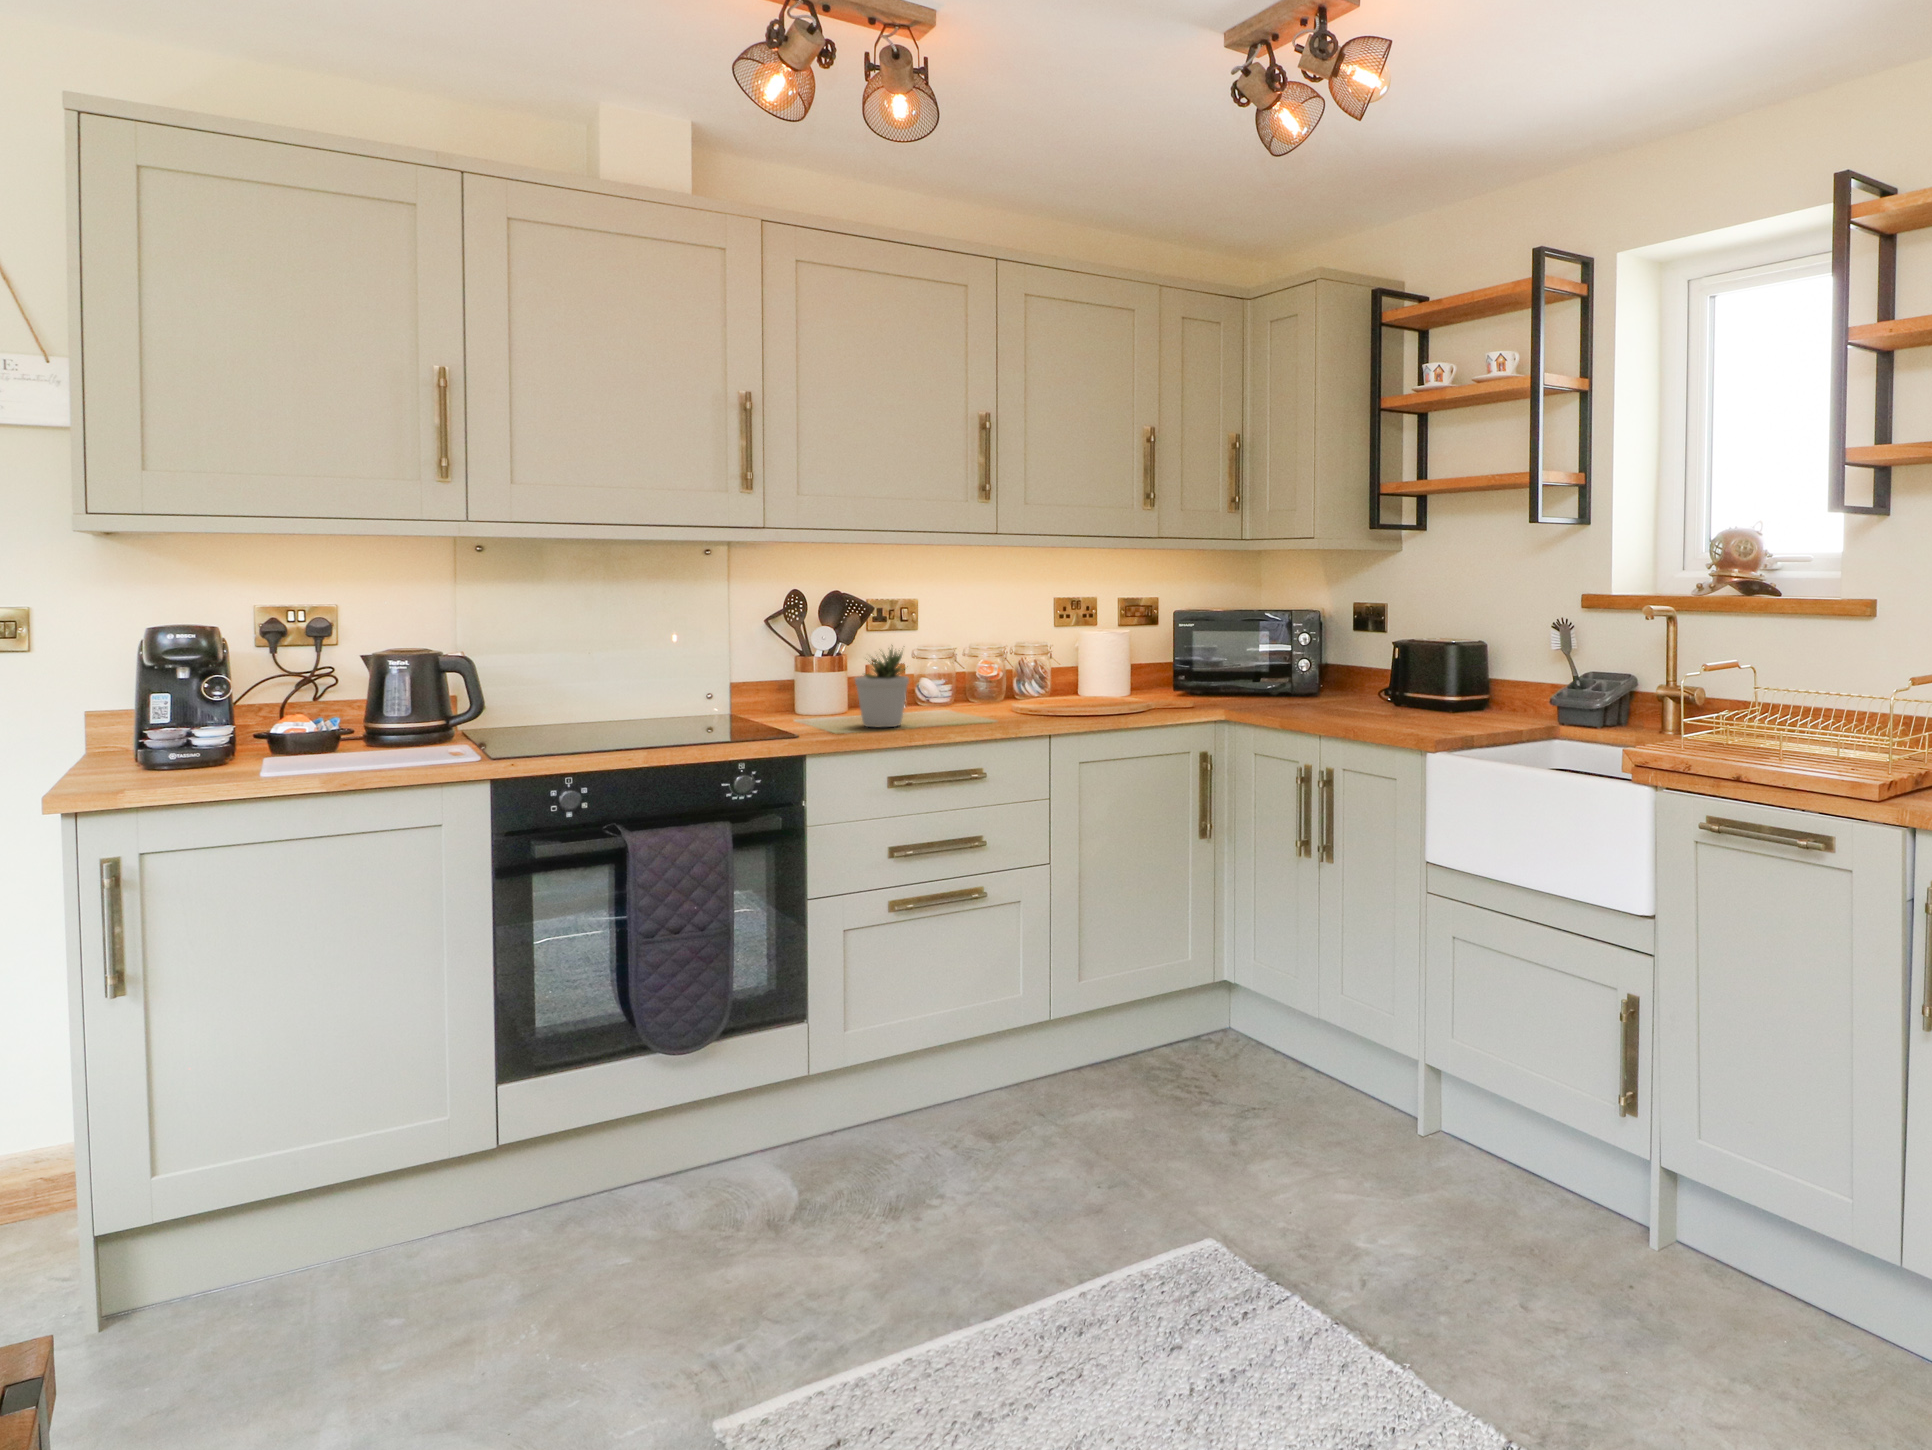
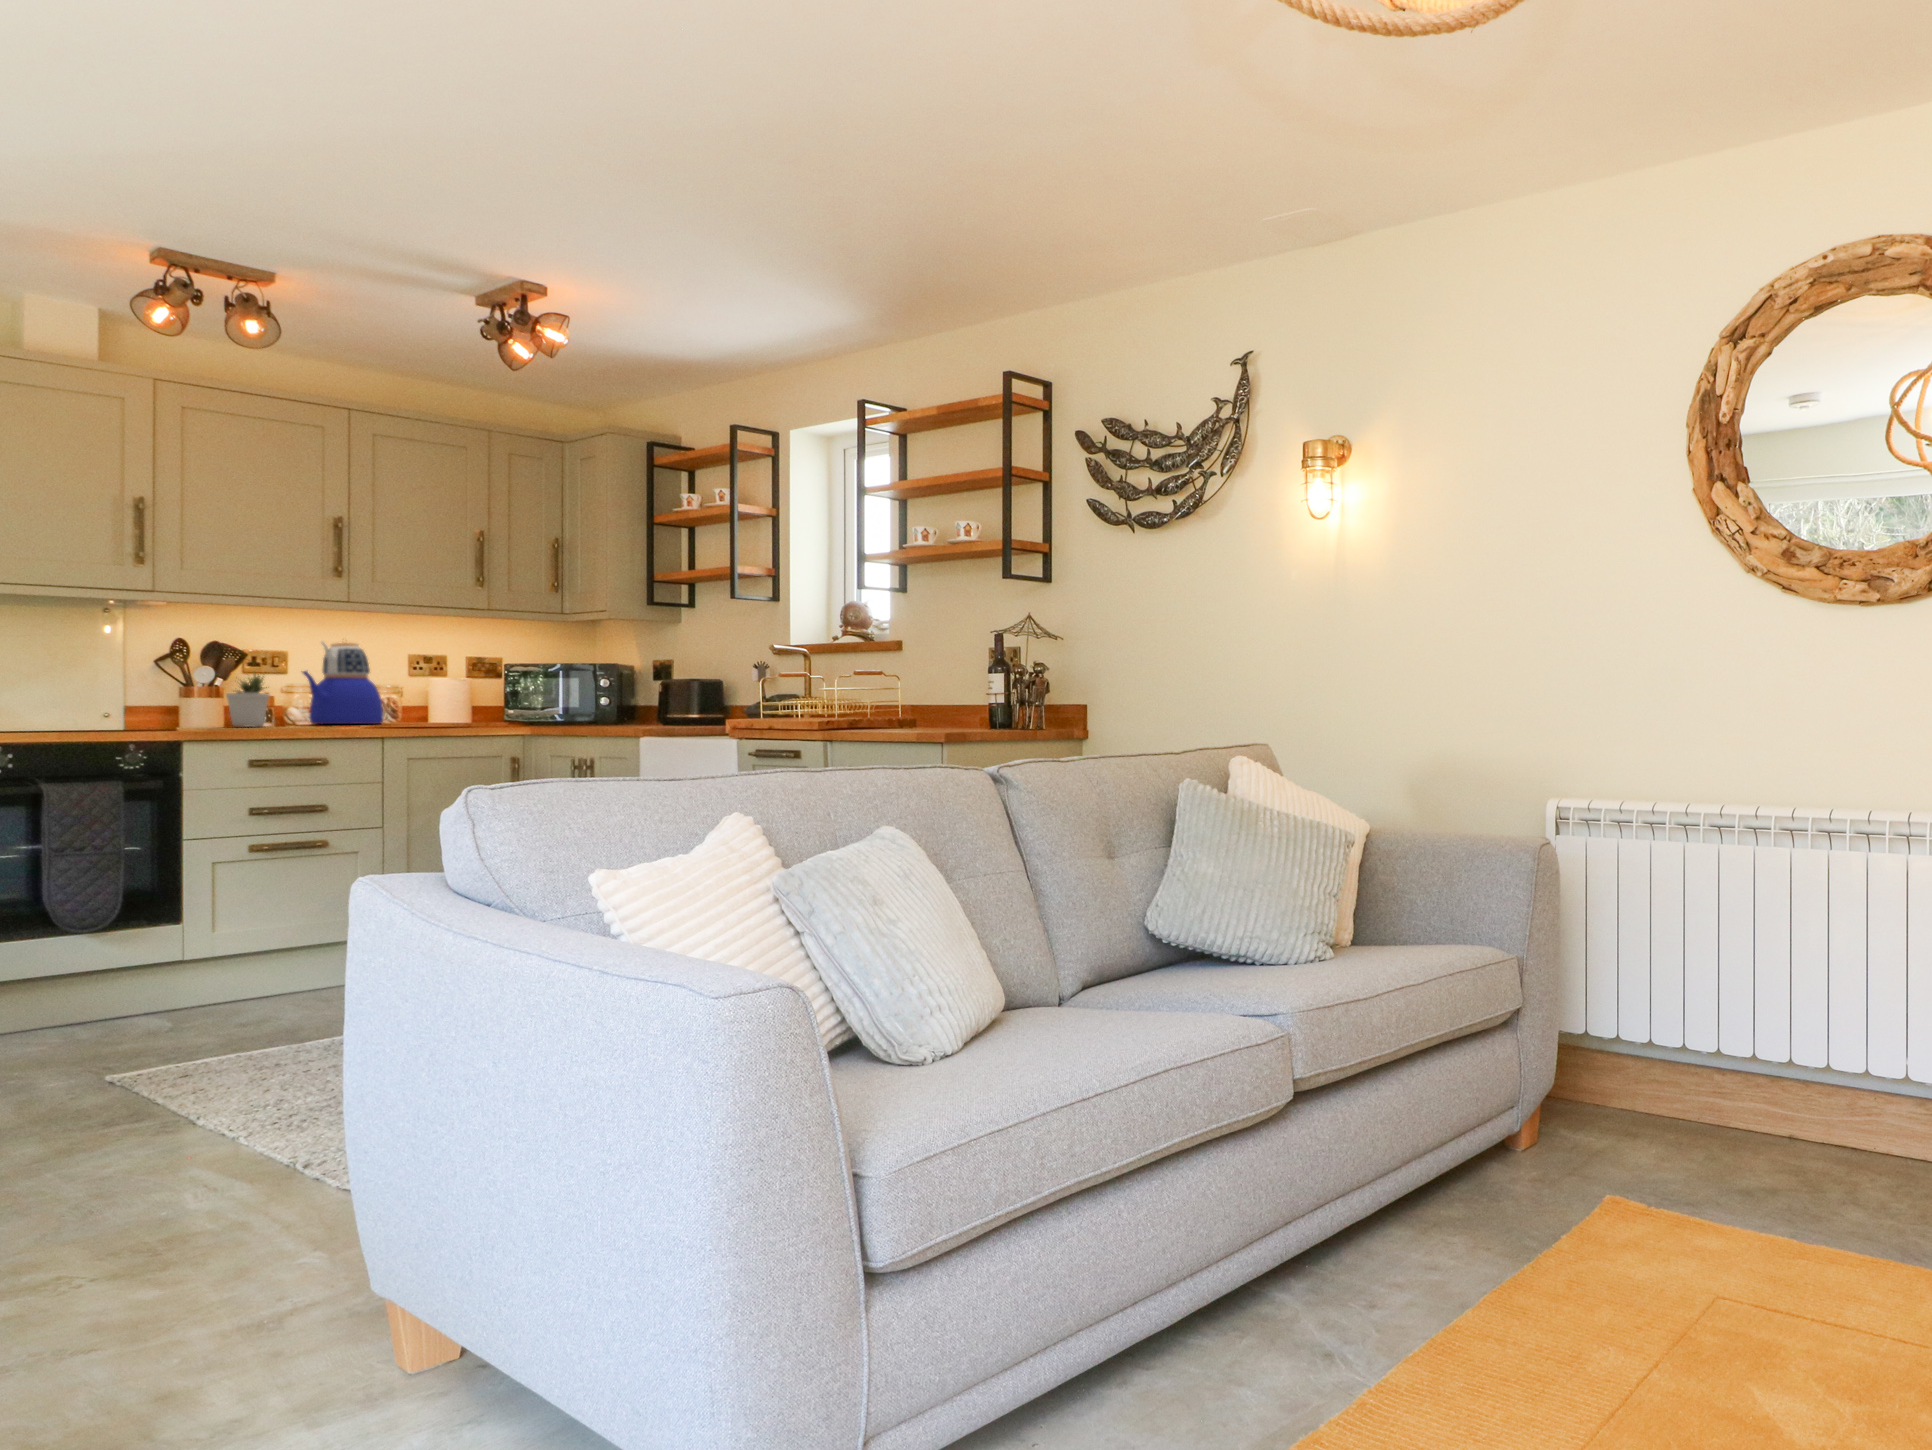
teapot: none [945,588,1045,714] -> present [303,642,388,724]

